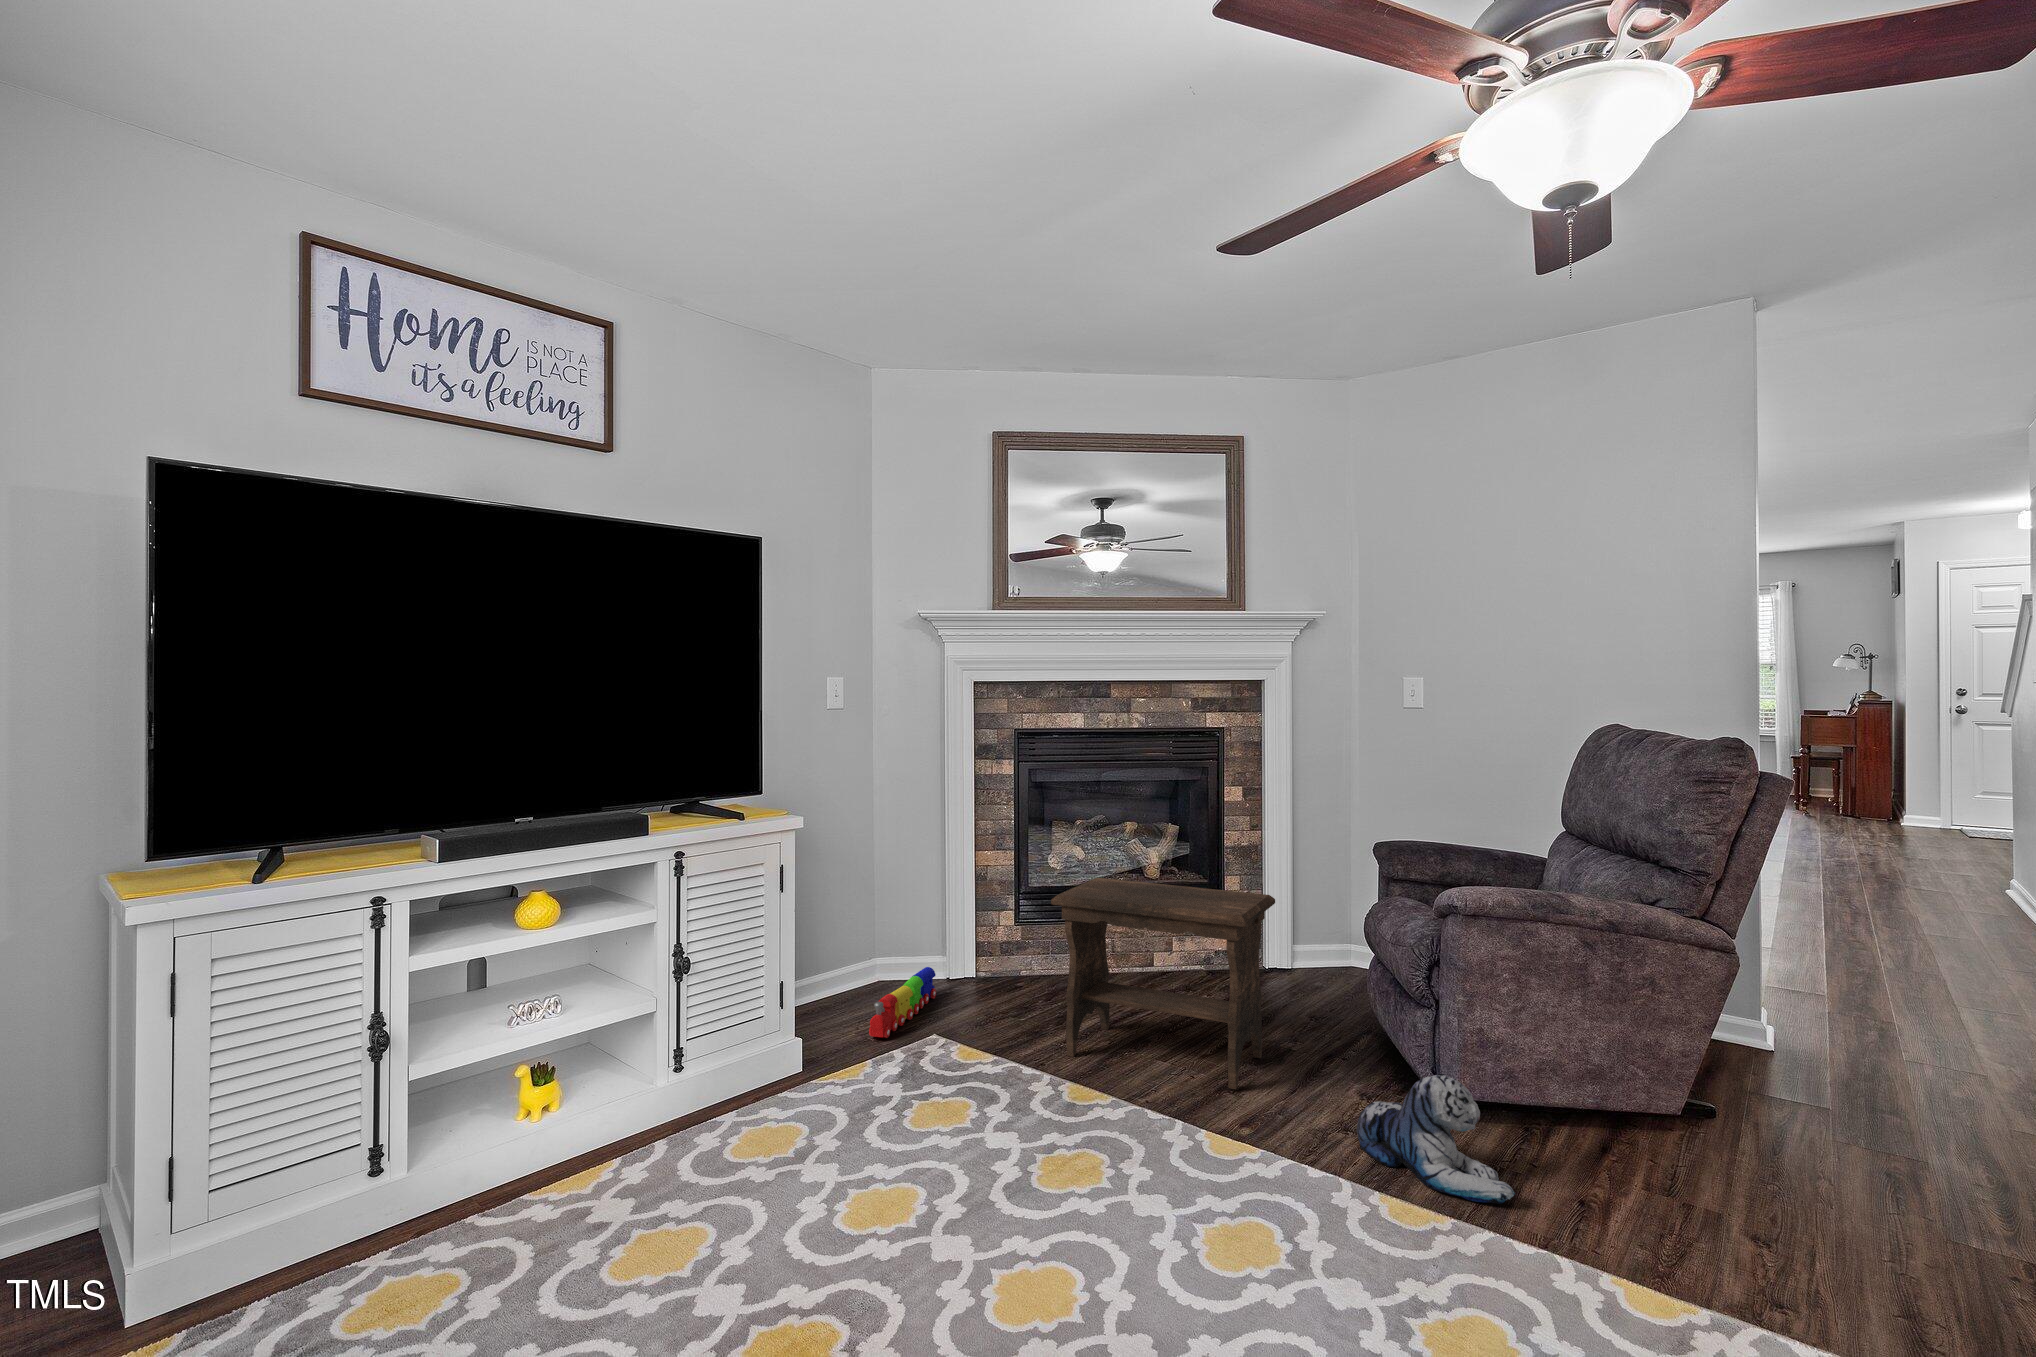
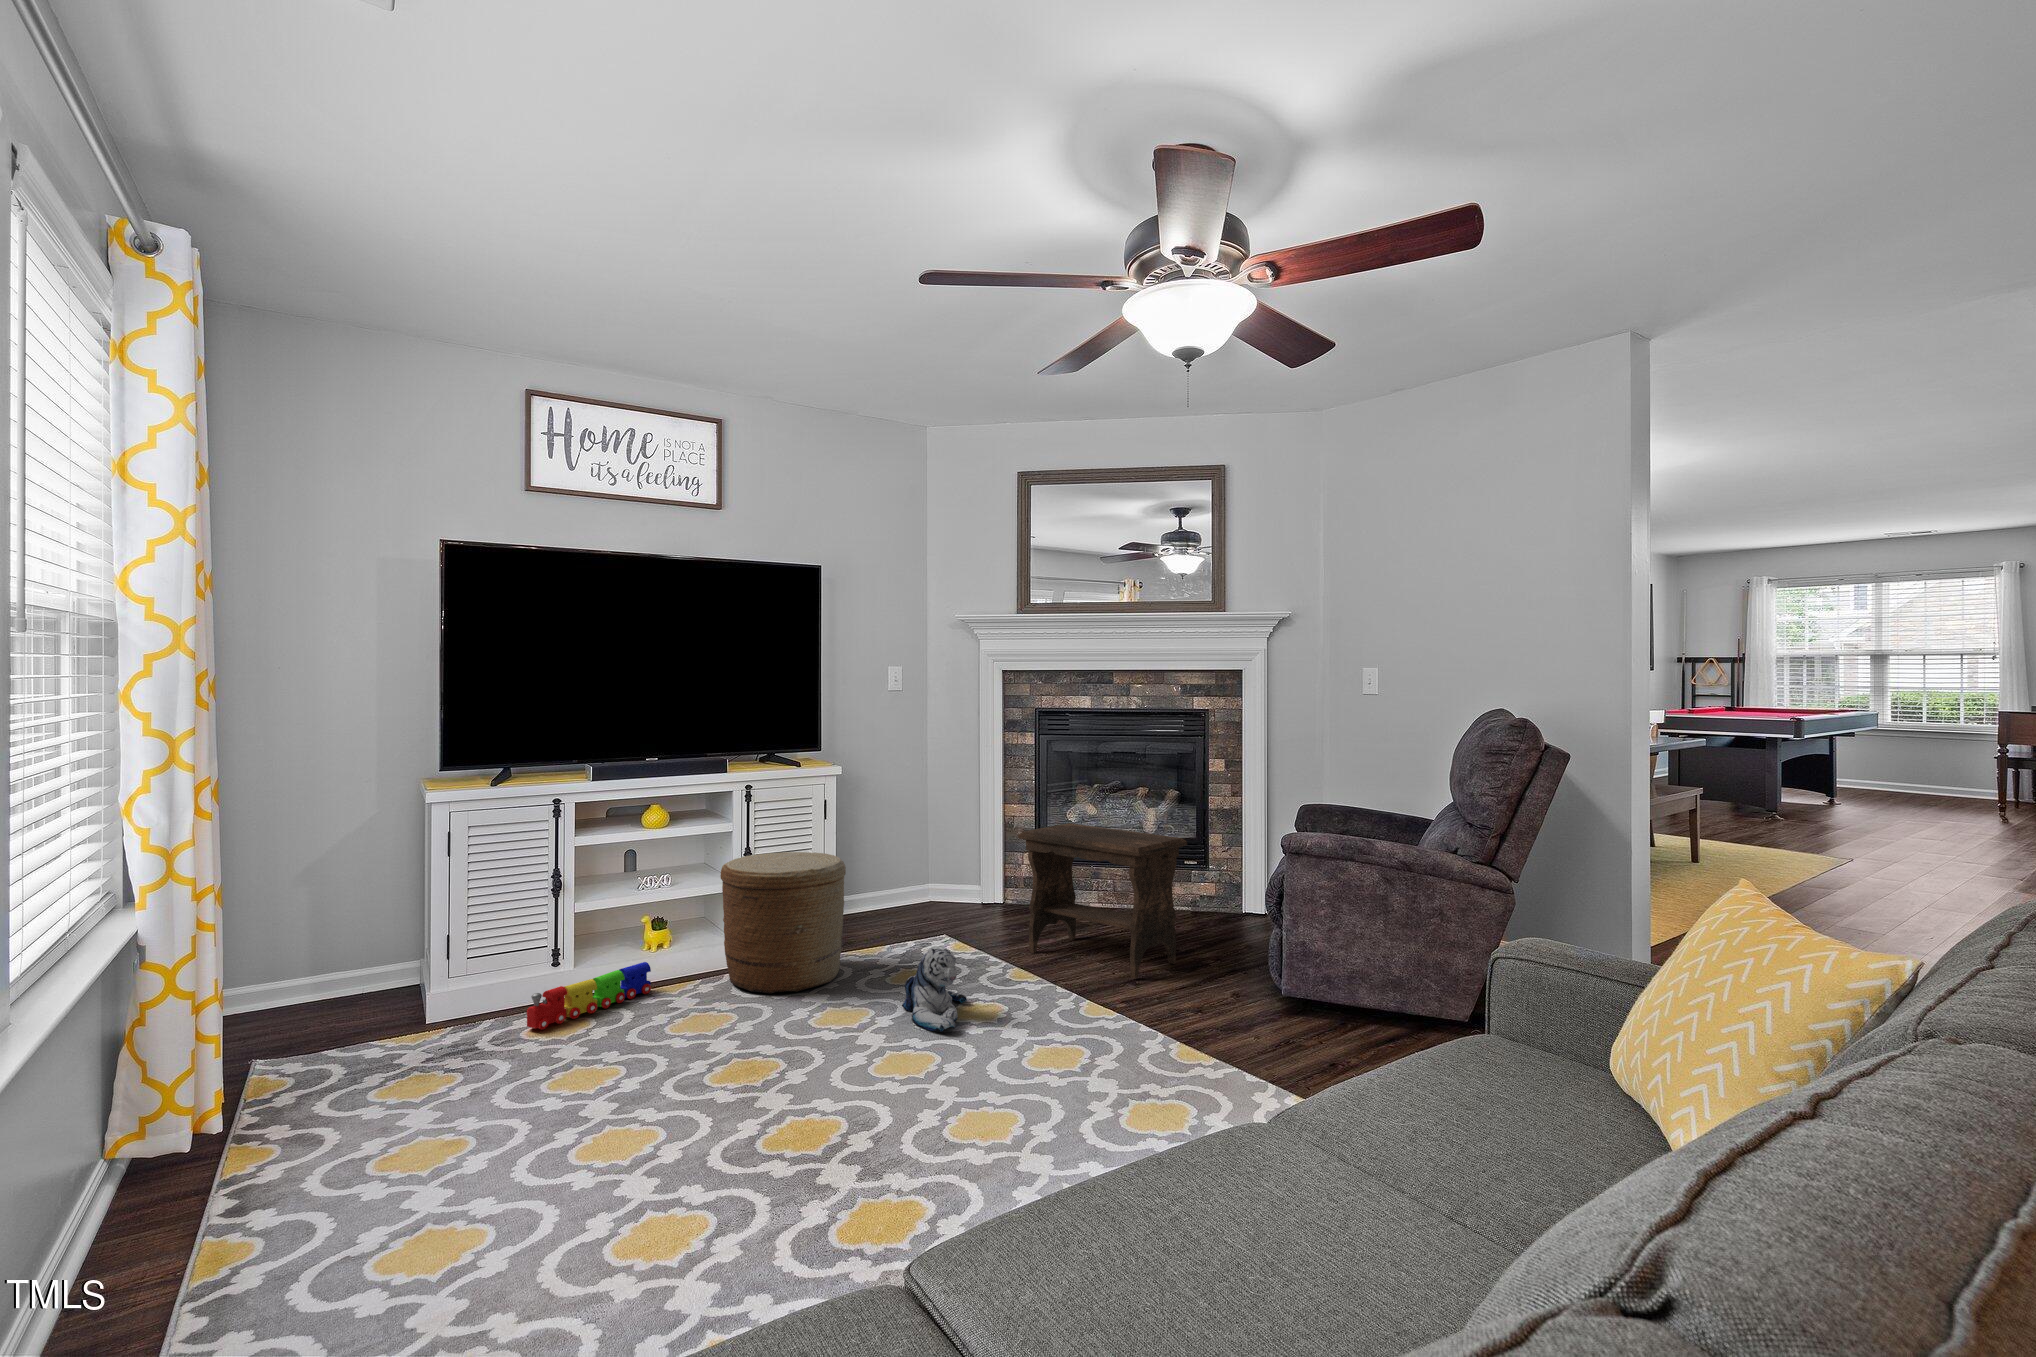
woven basket: none [651,944,841,1176] -> present [721,852,846,994]
toy train: present [869,967,936,1038] -> present [527,962,651,1030]
plush toy: present [1357,1074,1515,1204] -> present [902,949,967,1032]

